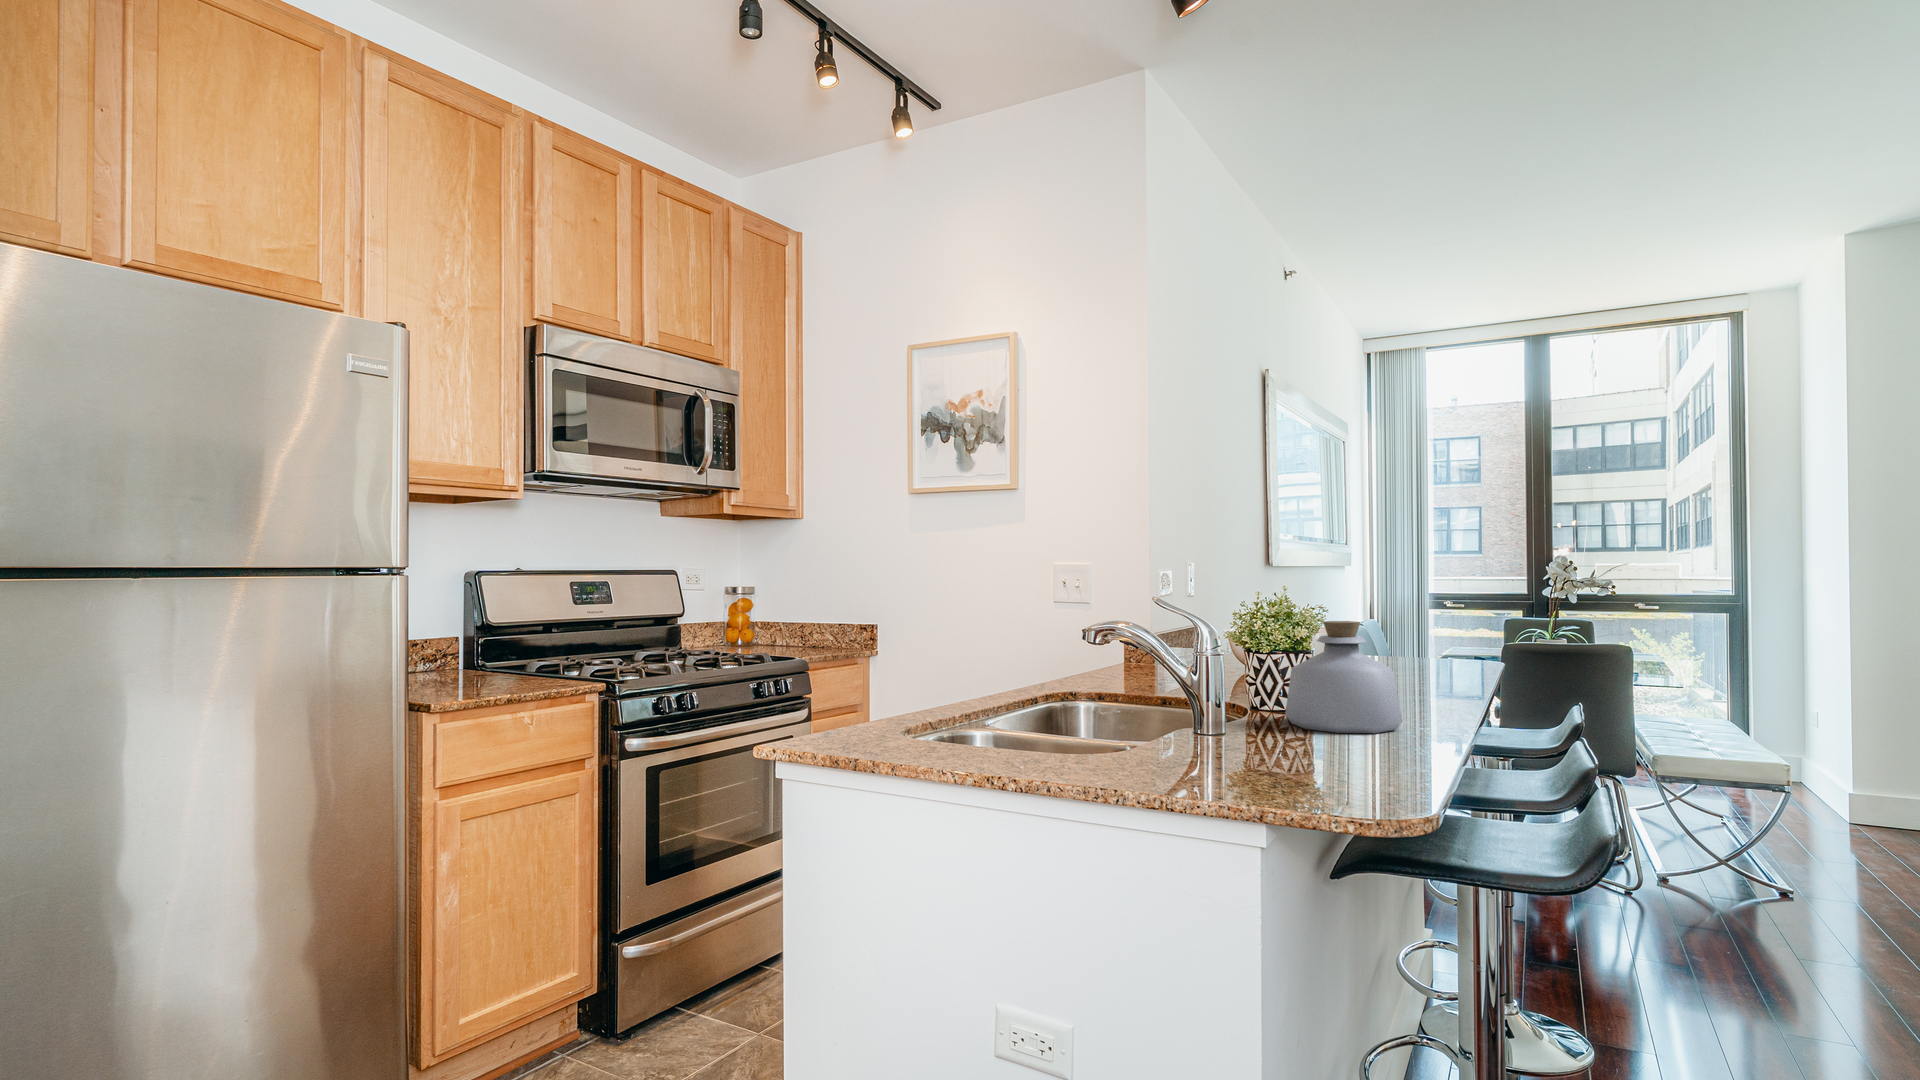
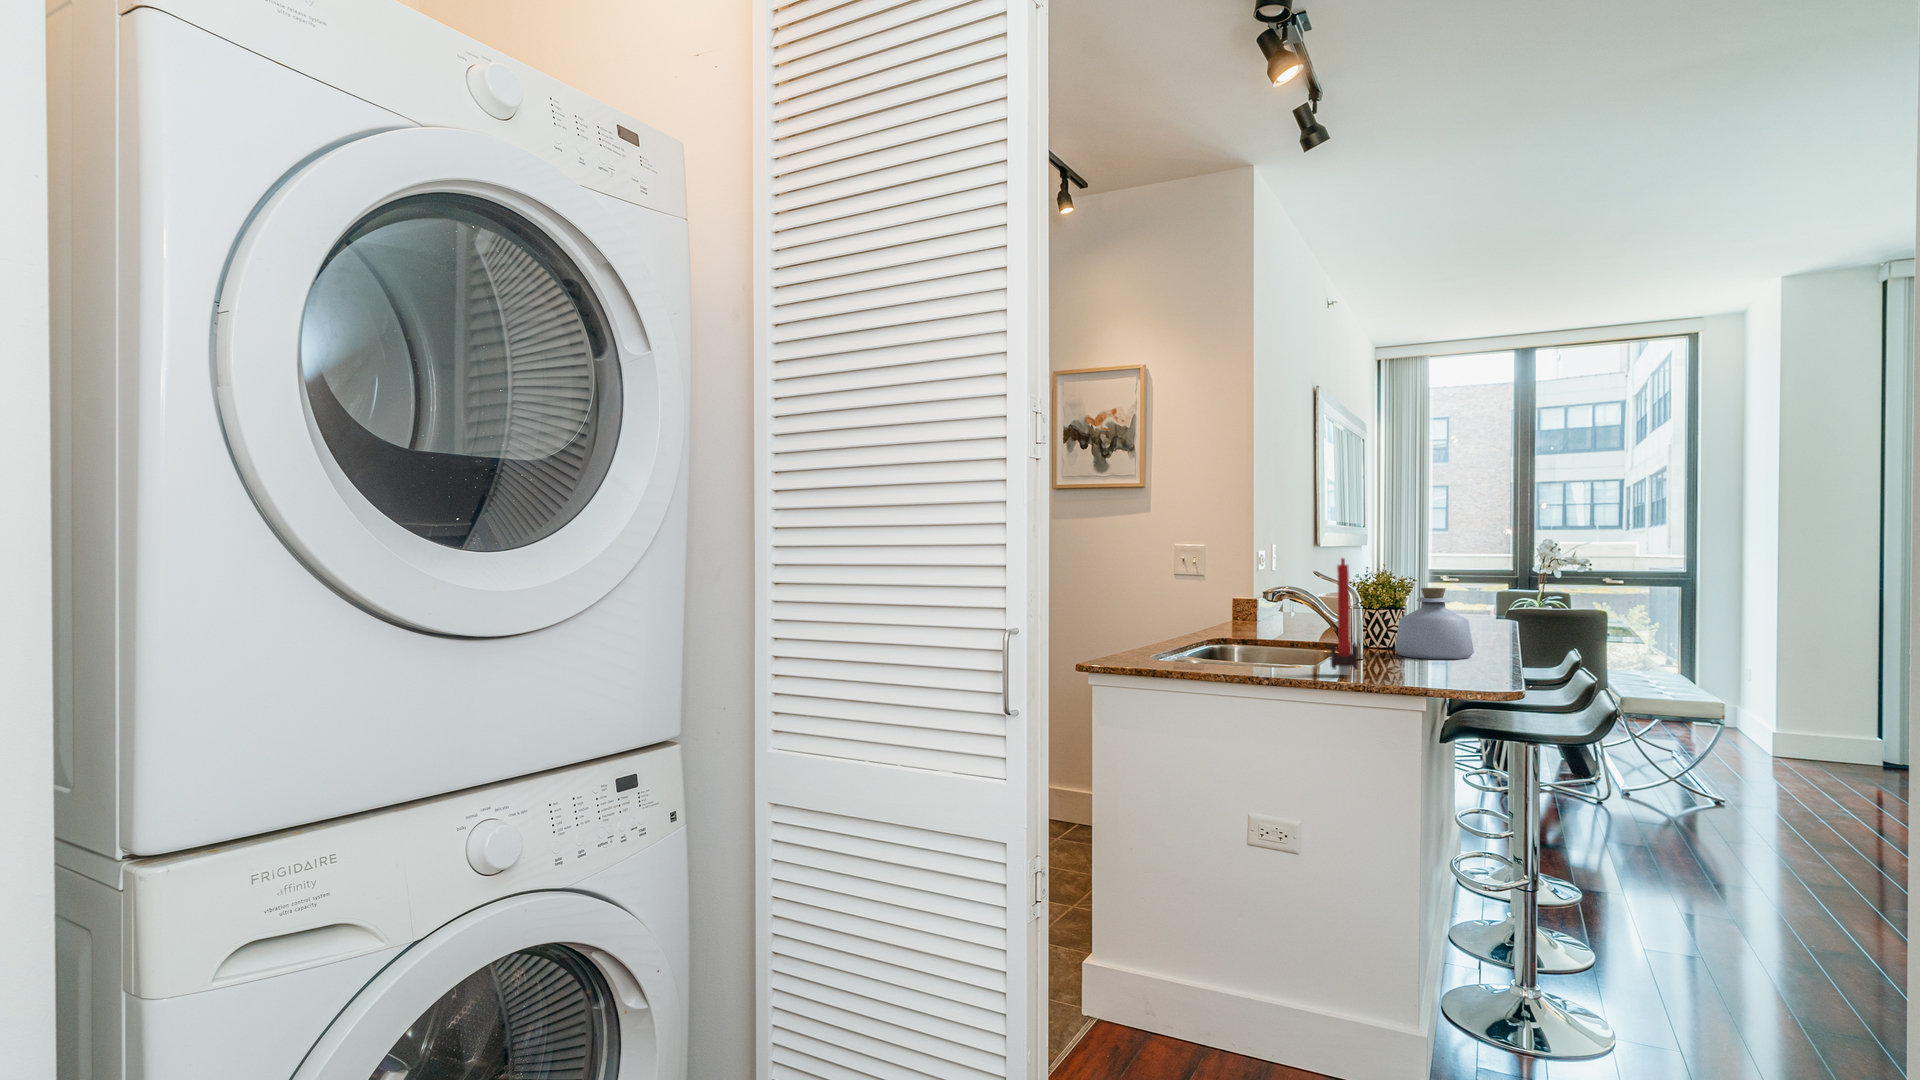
candle: none [1131,574,1176,770] -> present [1330,558,1358,675]

